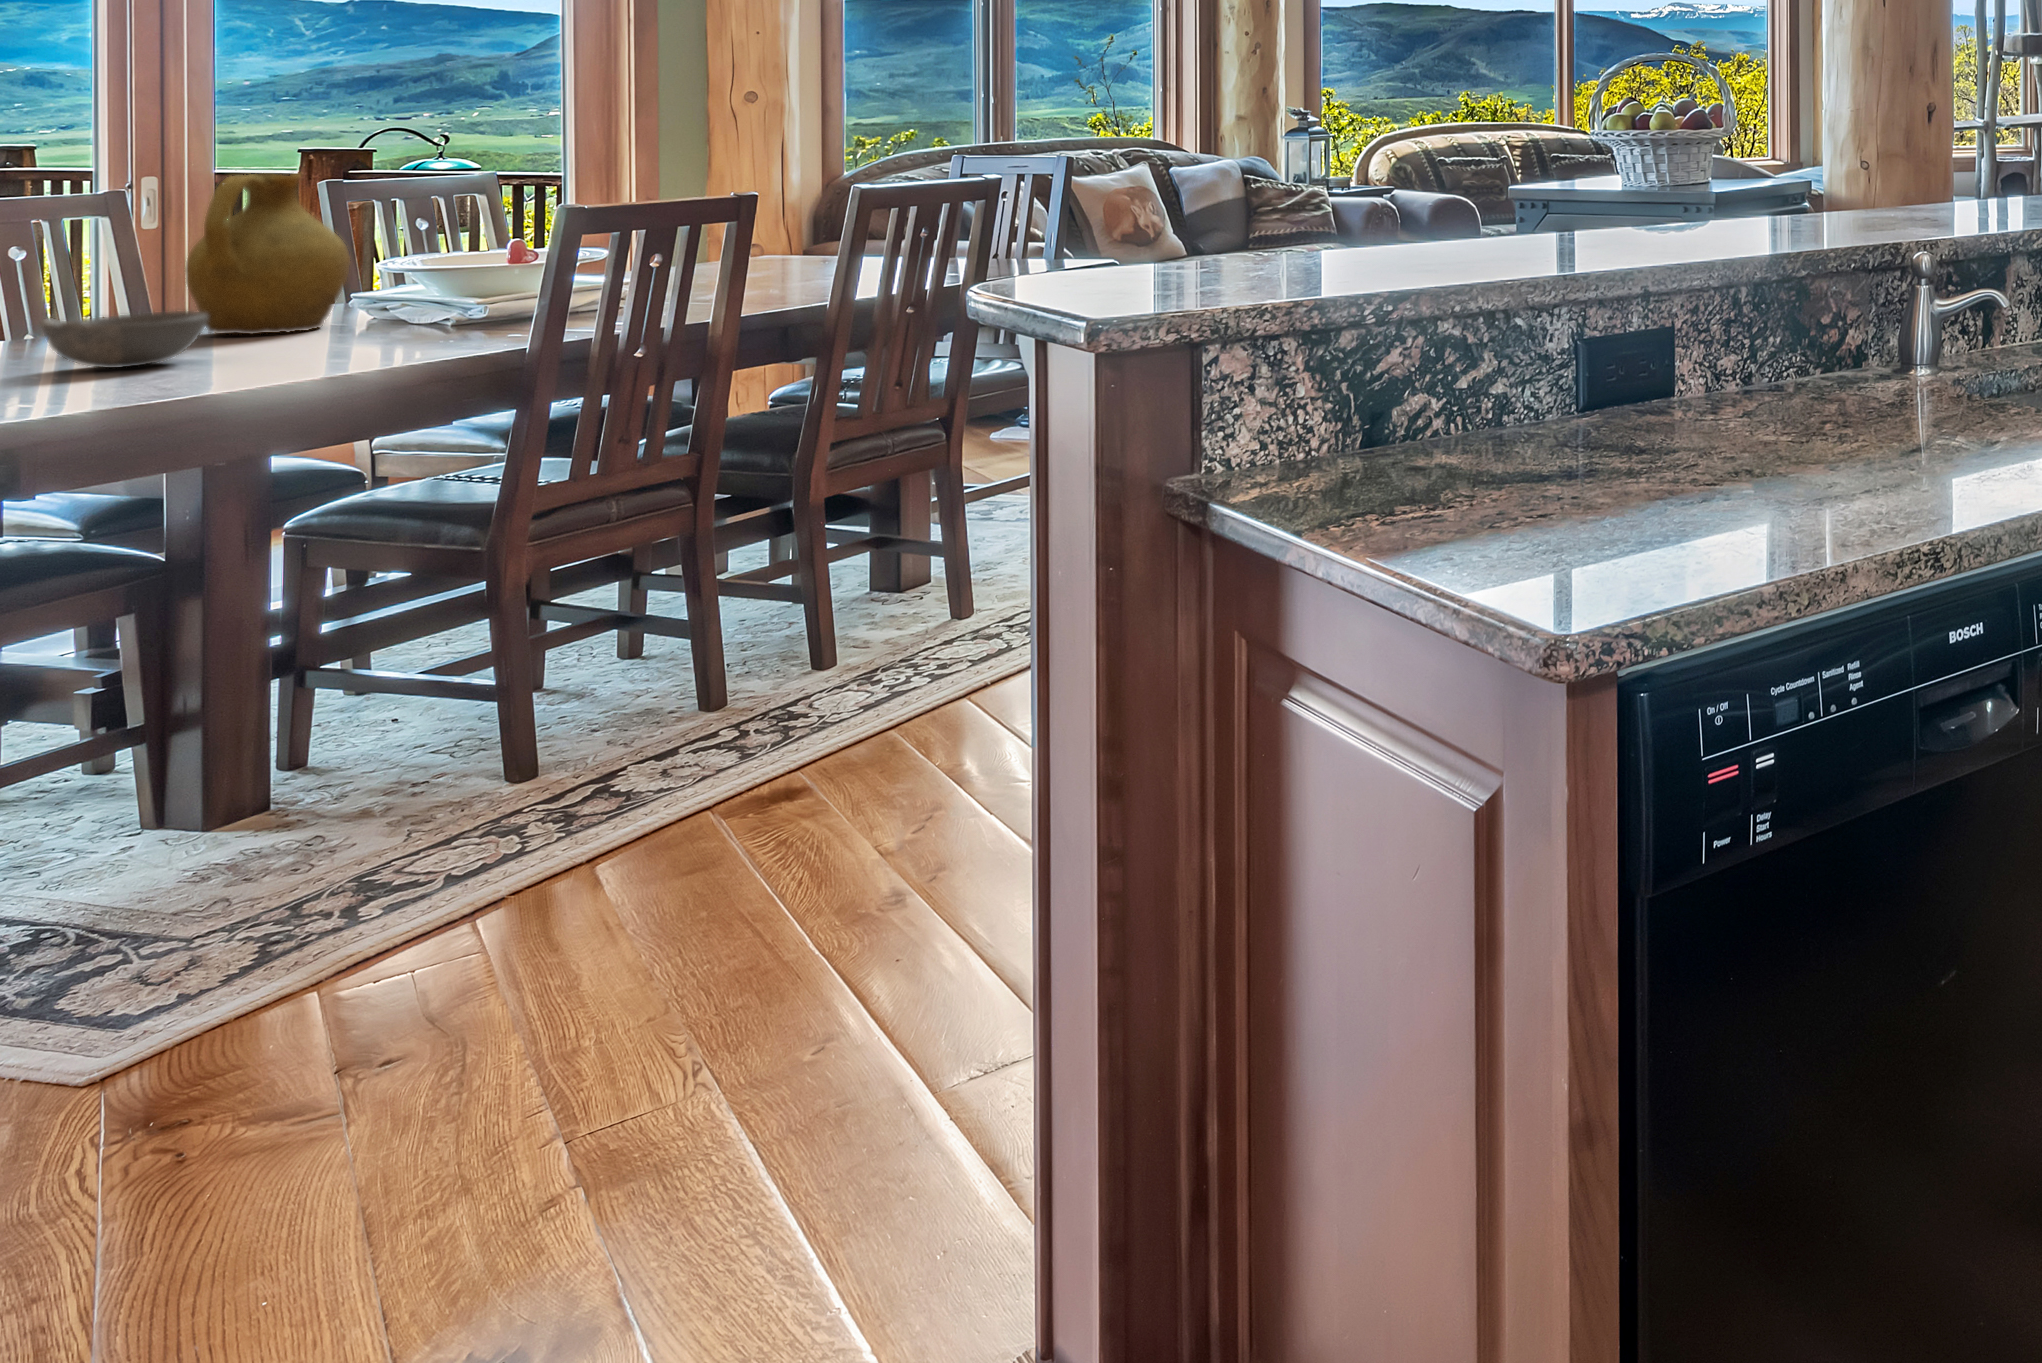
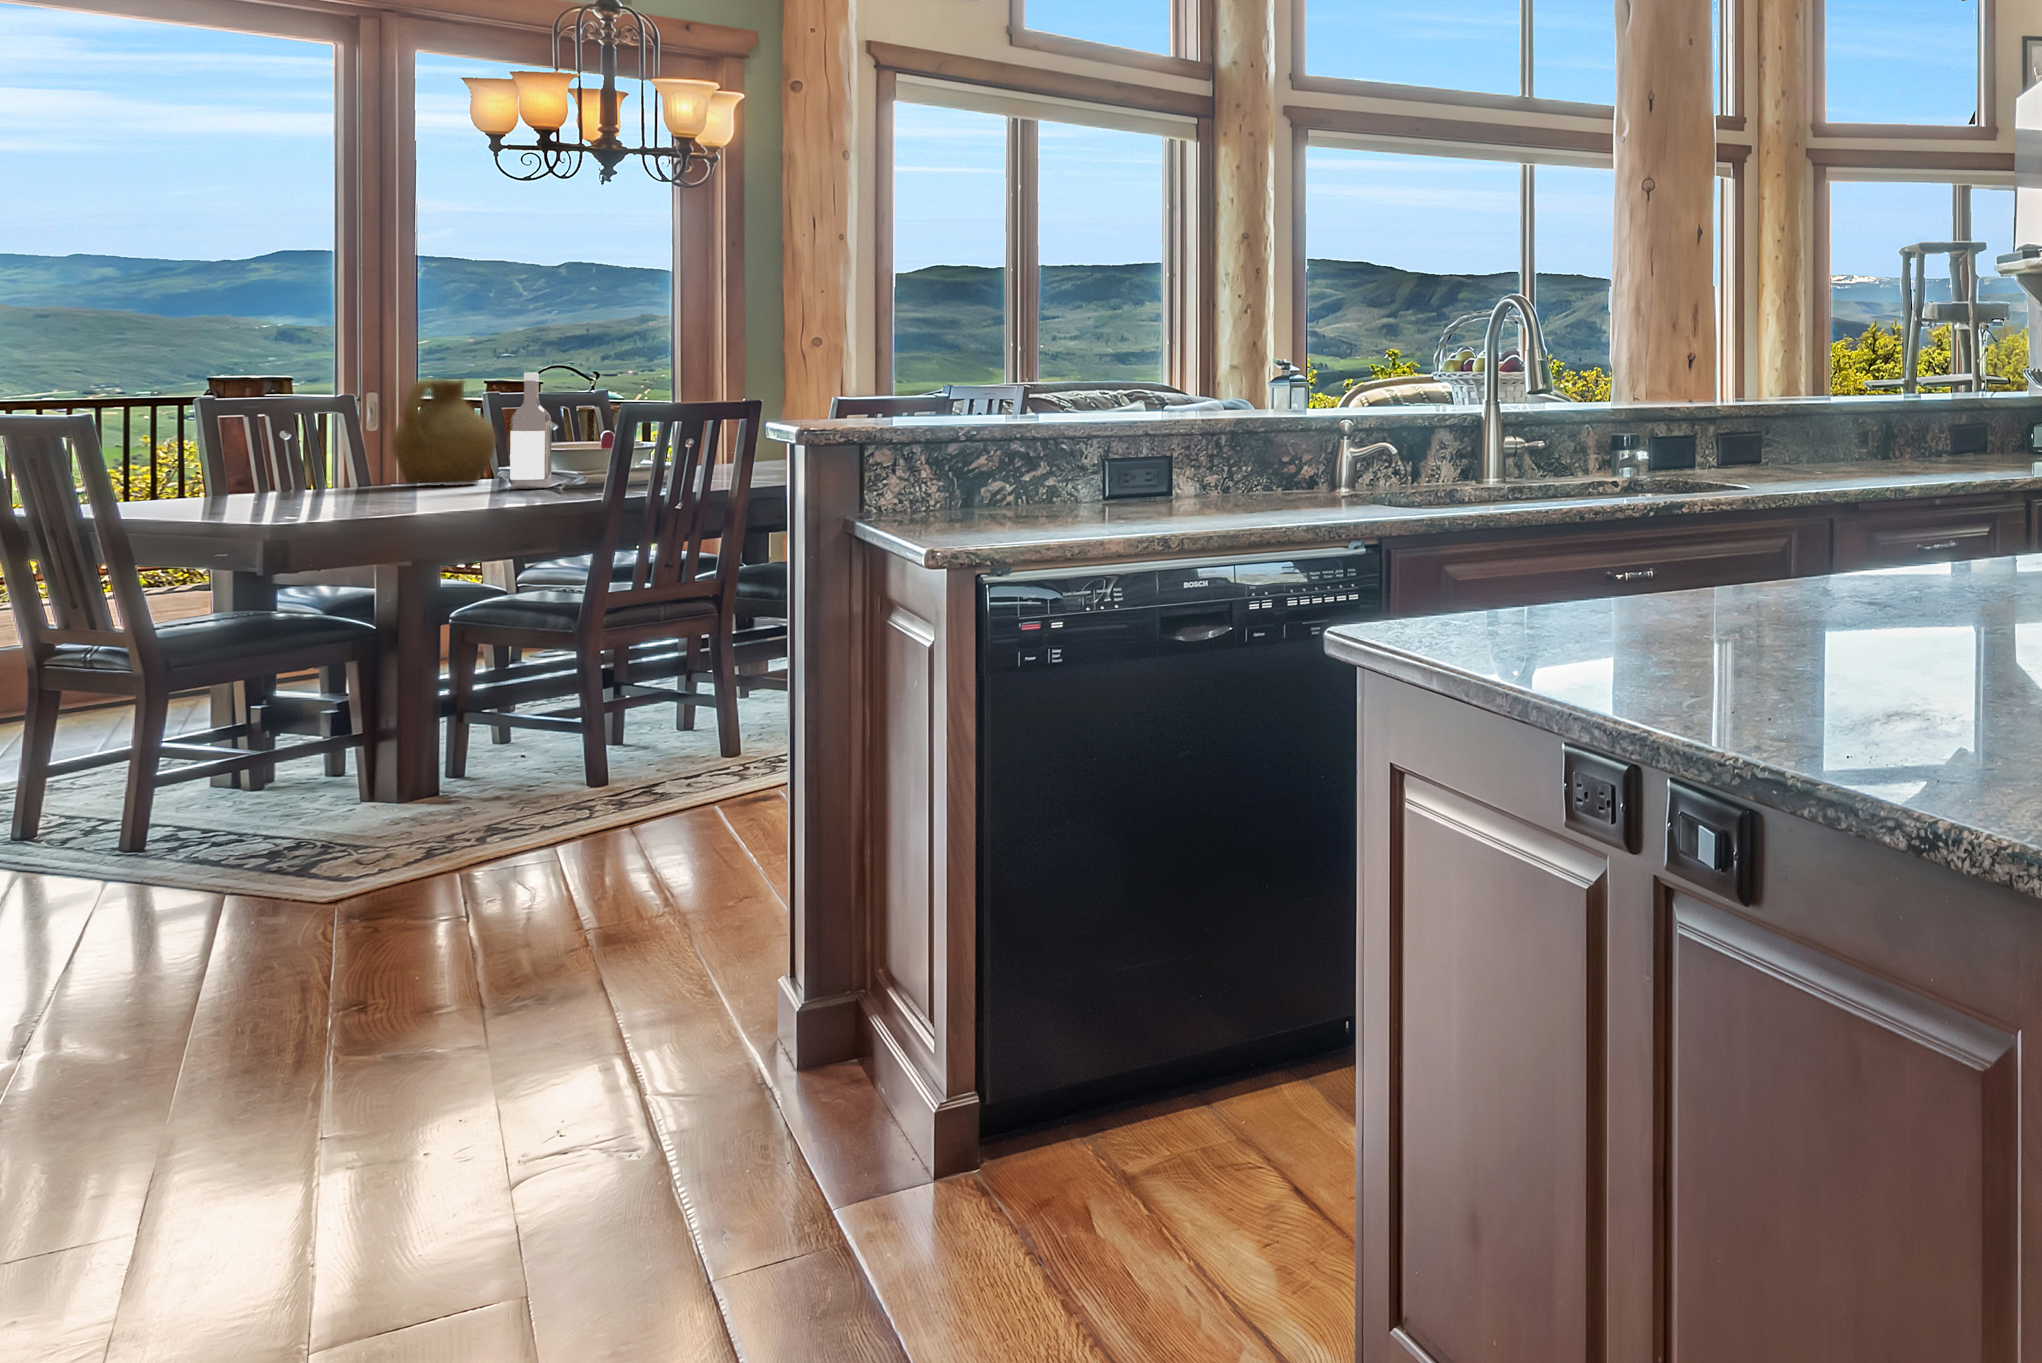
wine bottle: none [377,163,440,337] -> present [510,373,551,489]
bowl: present [41,311,208,368] -> none [303,465,404,498]

